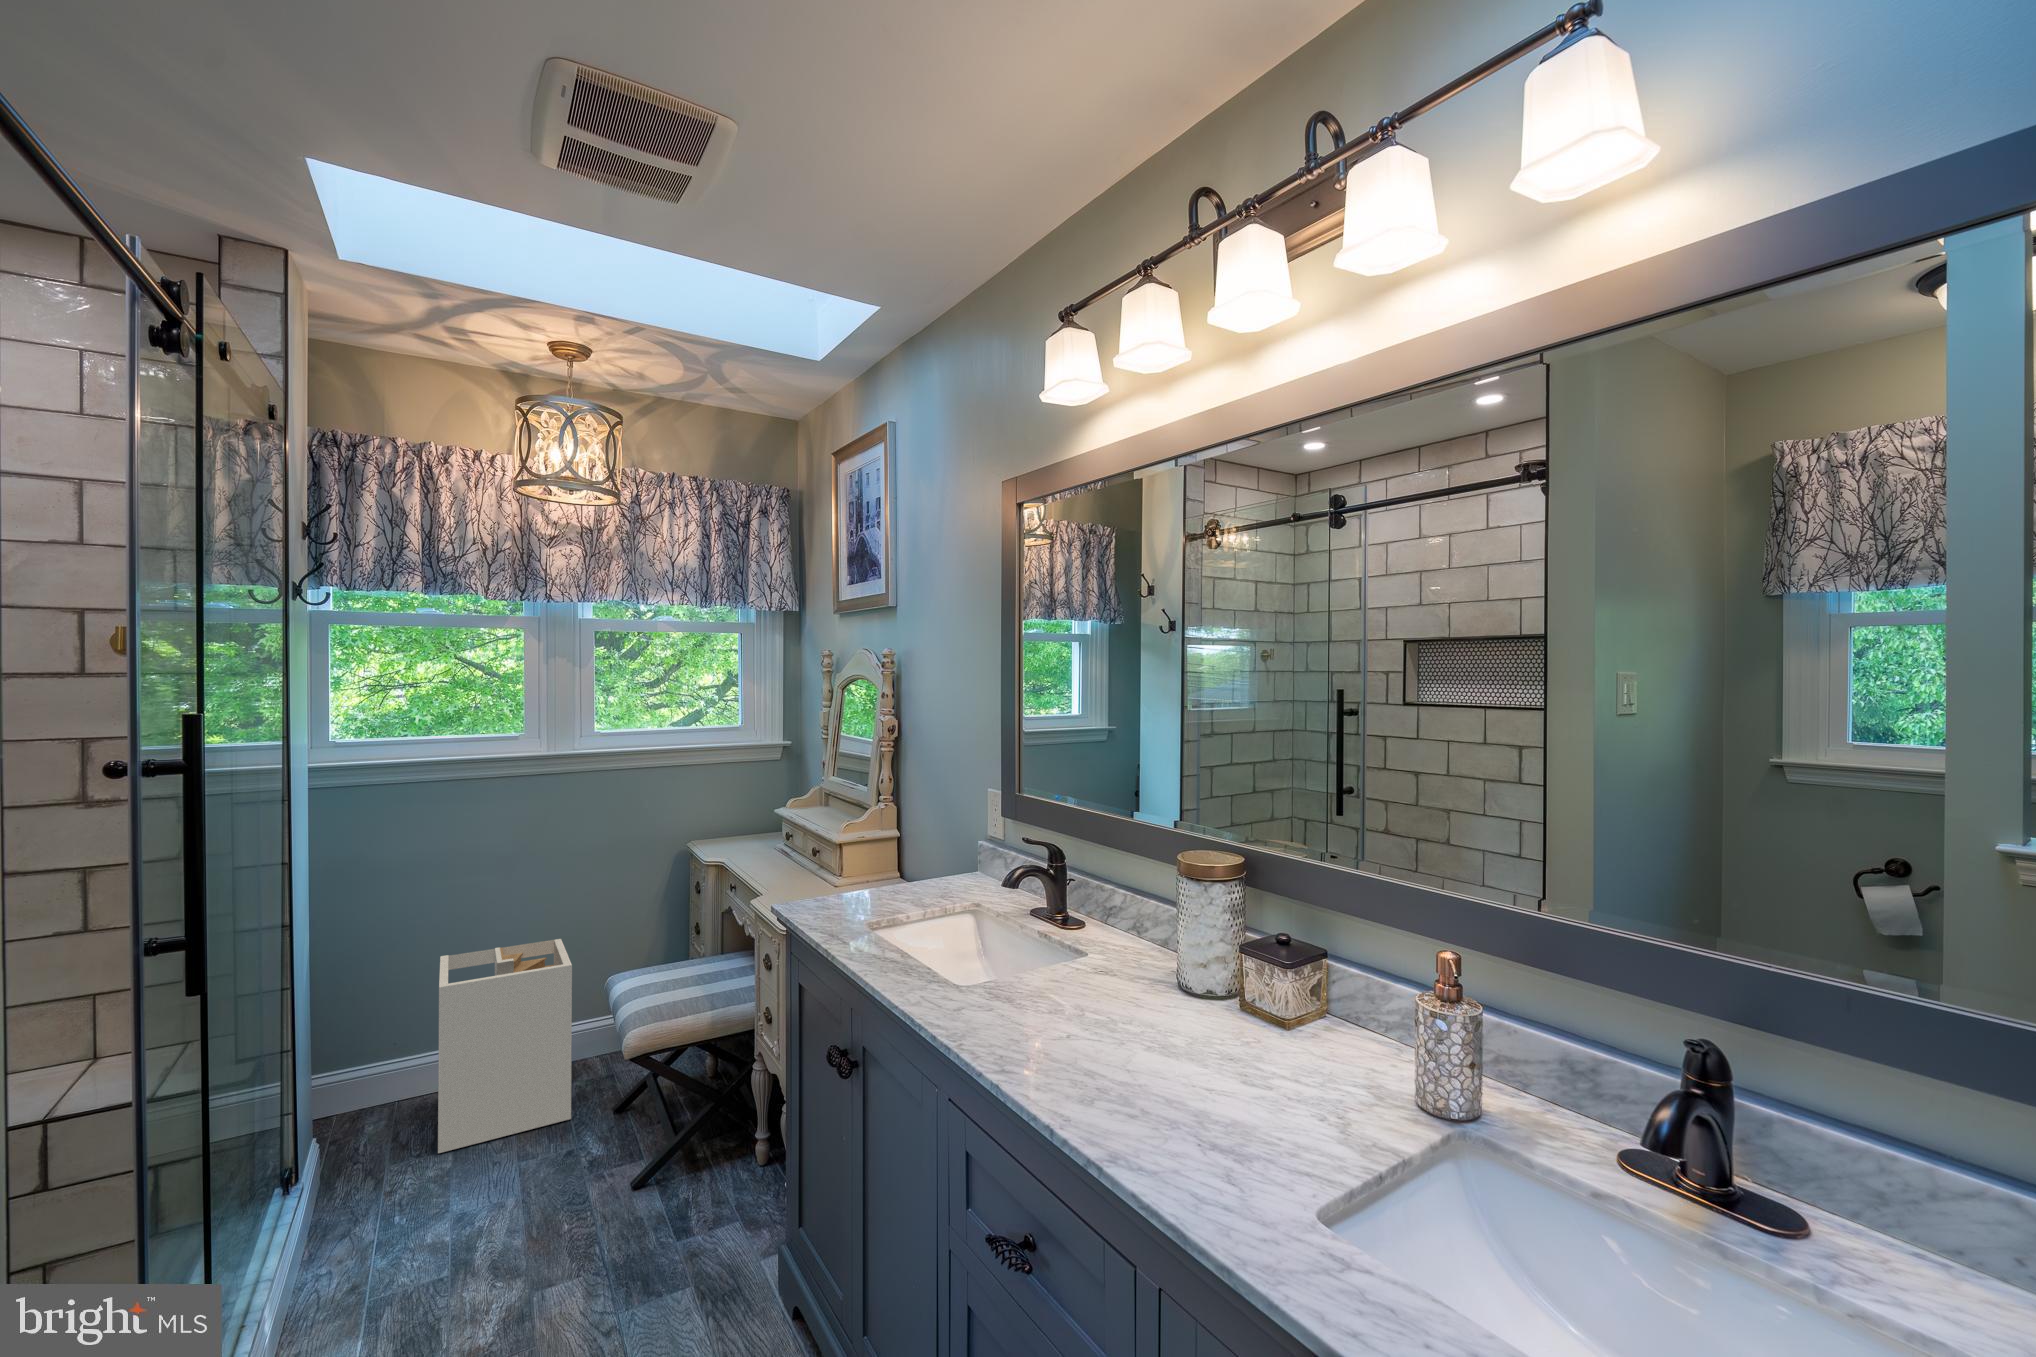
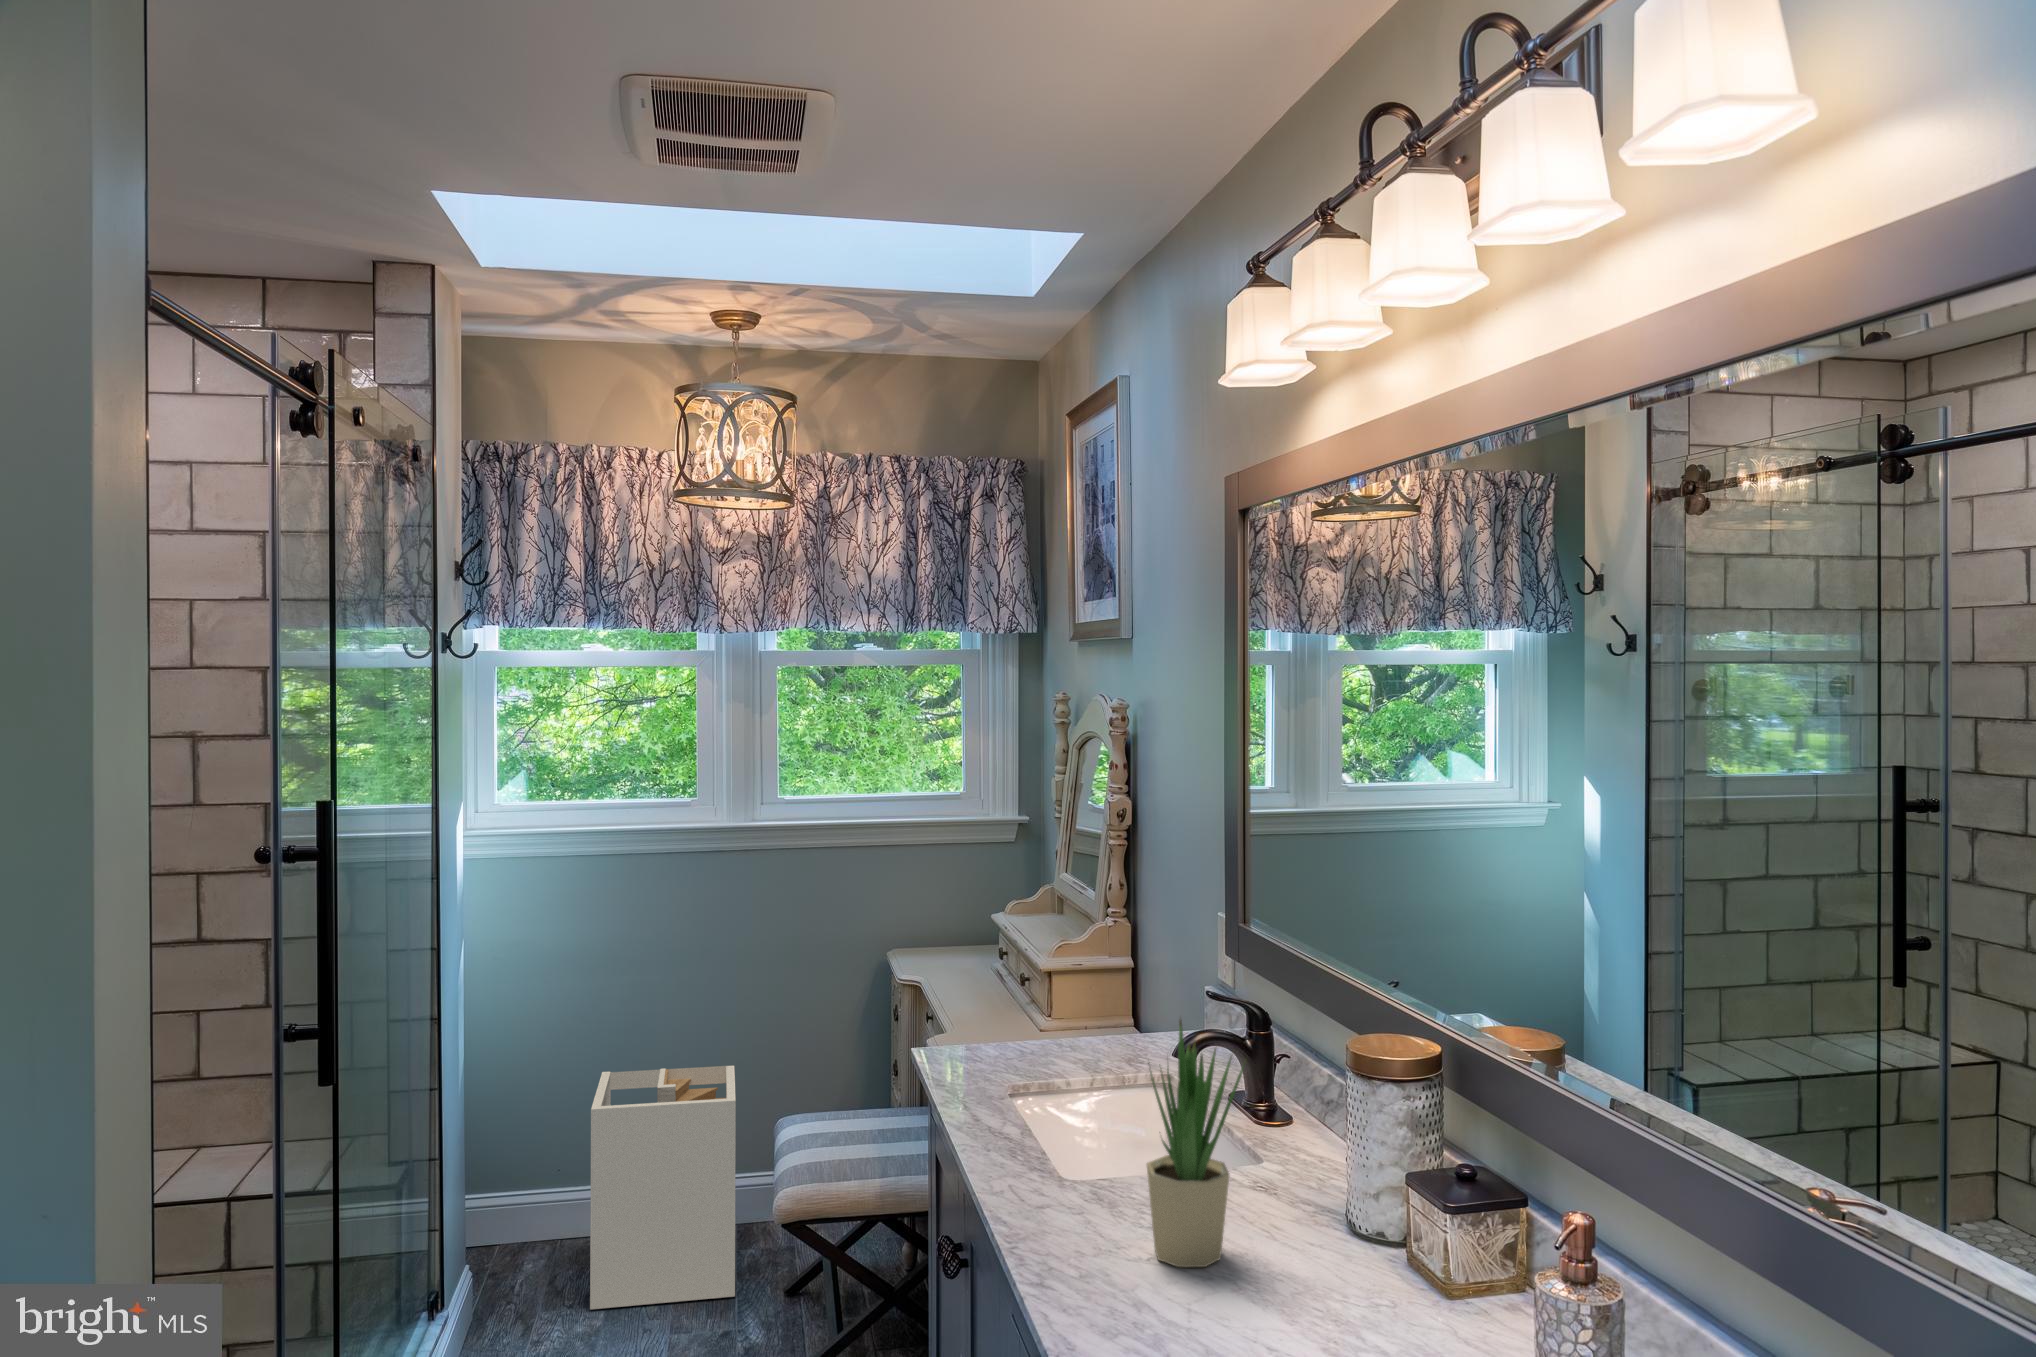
potted plant: none [1064,844,1141,1038] -> present [1147,1020,1244,1267]

